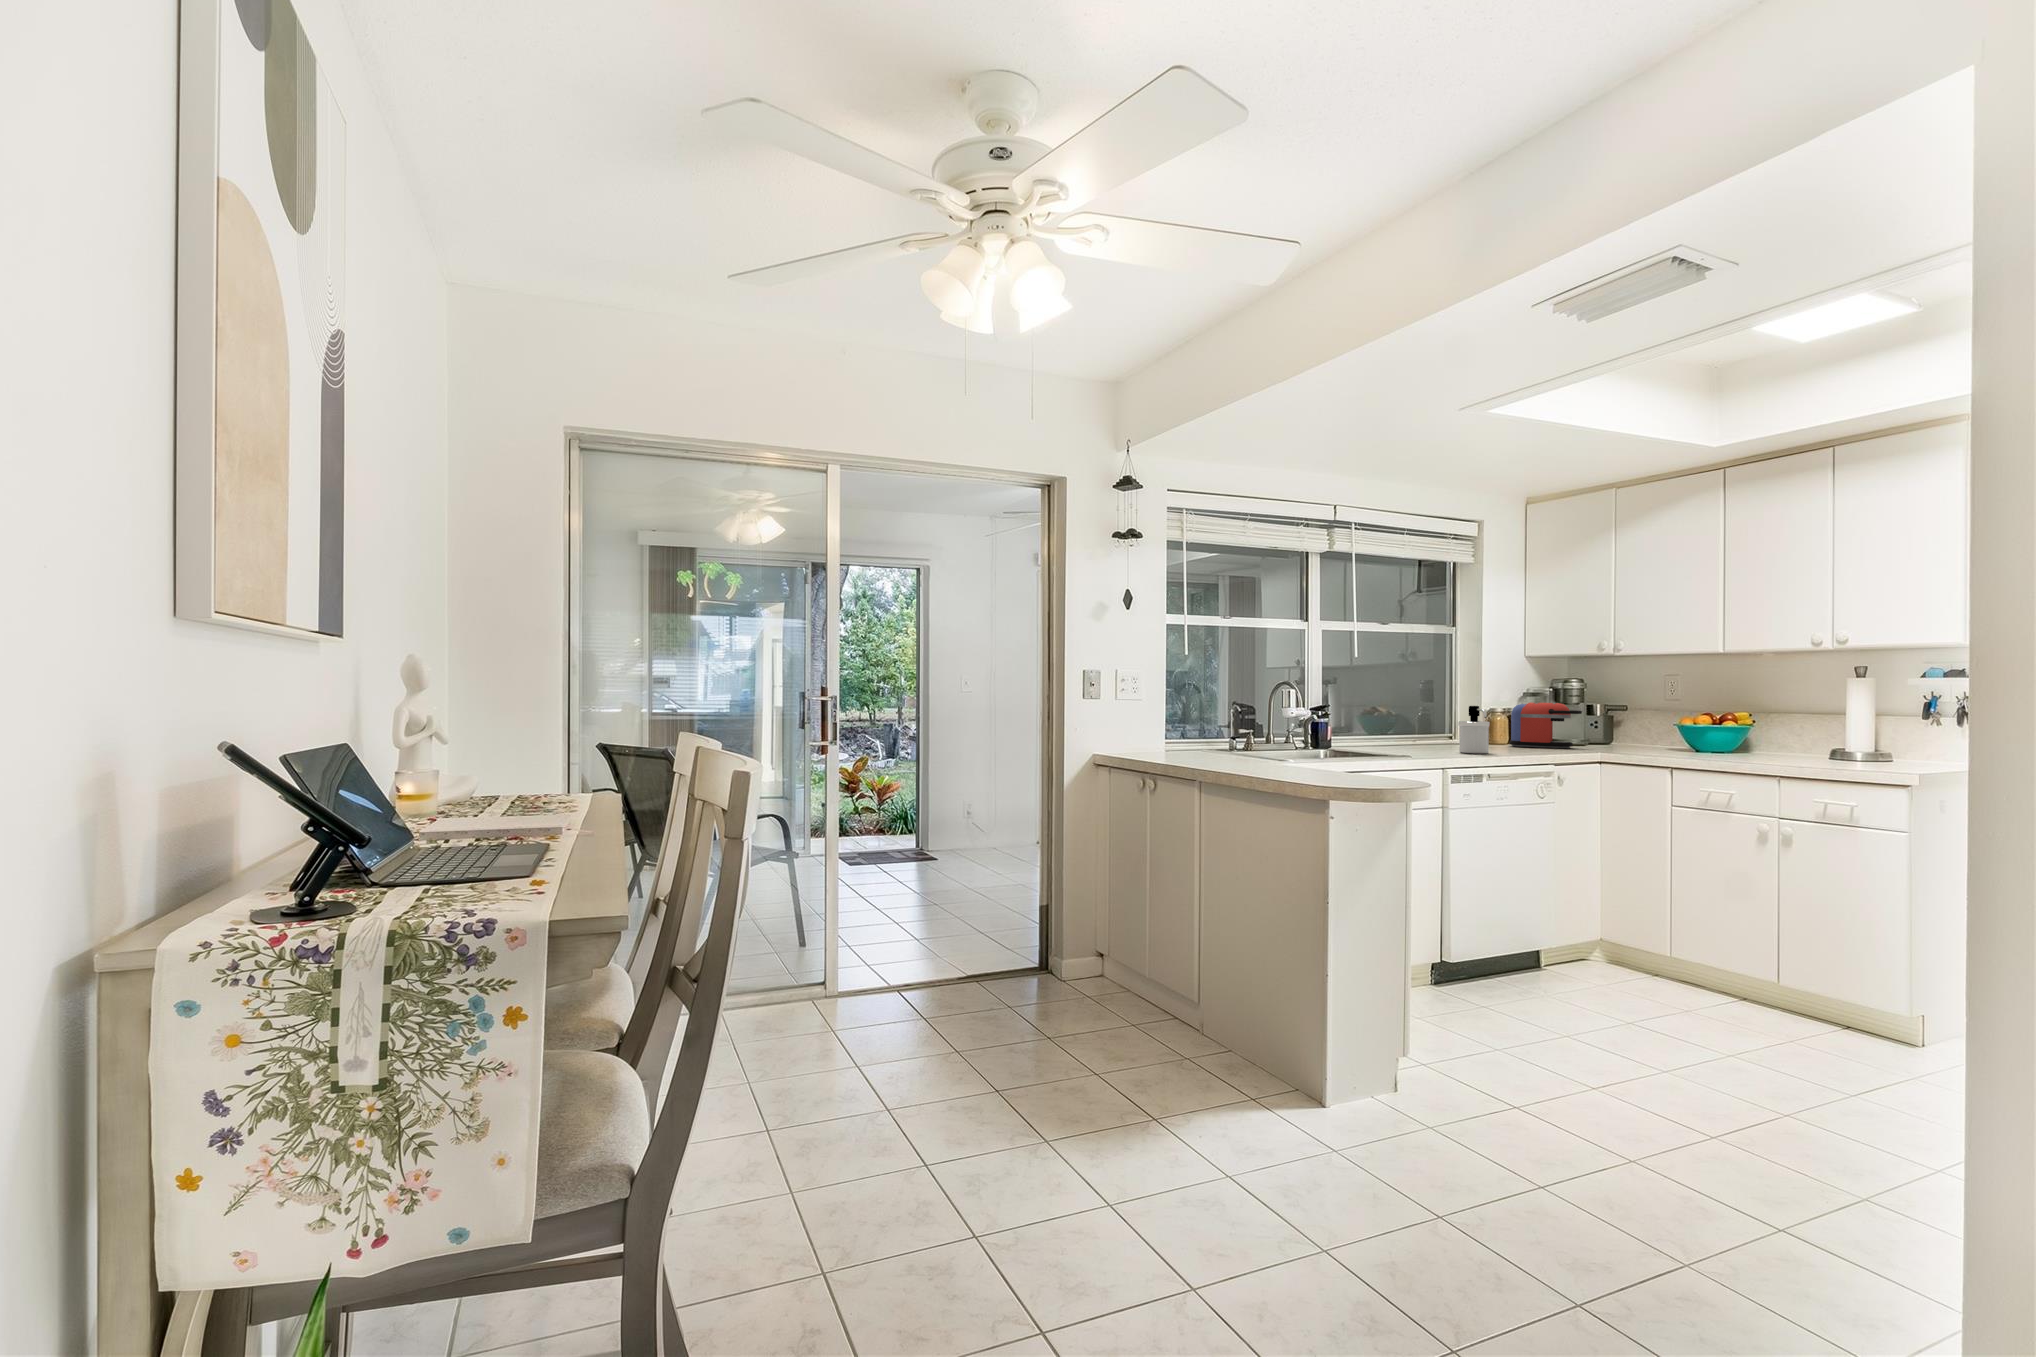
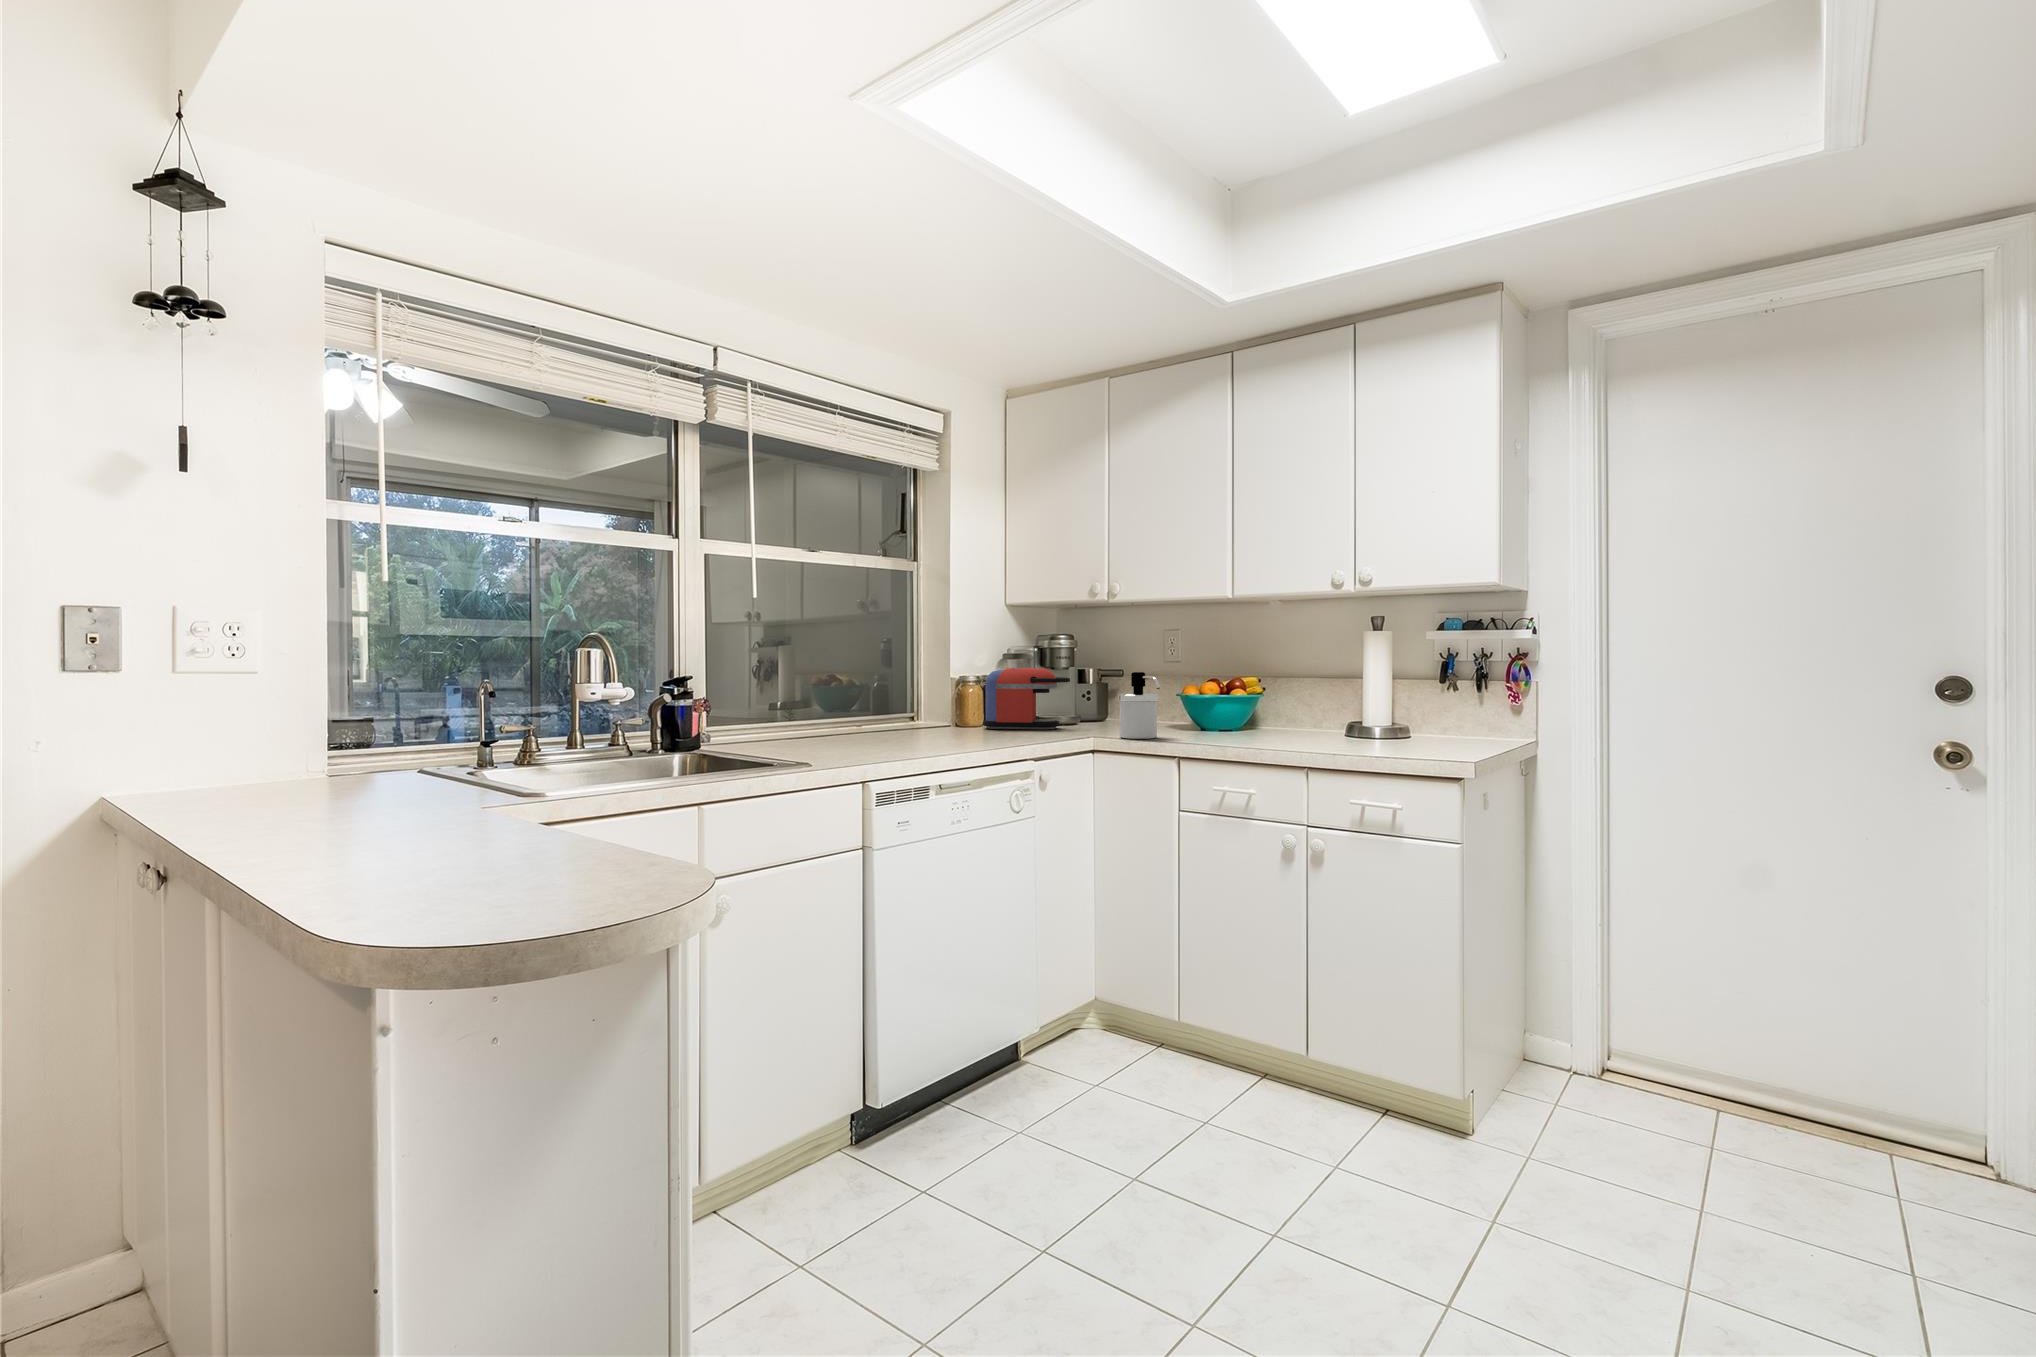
soap dispenser: present [1458,706,1490,753] -> present [1118,672,1160,739]

